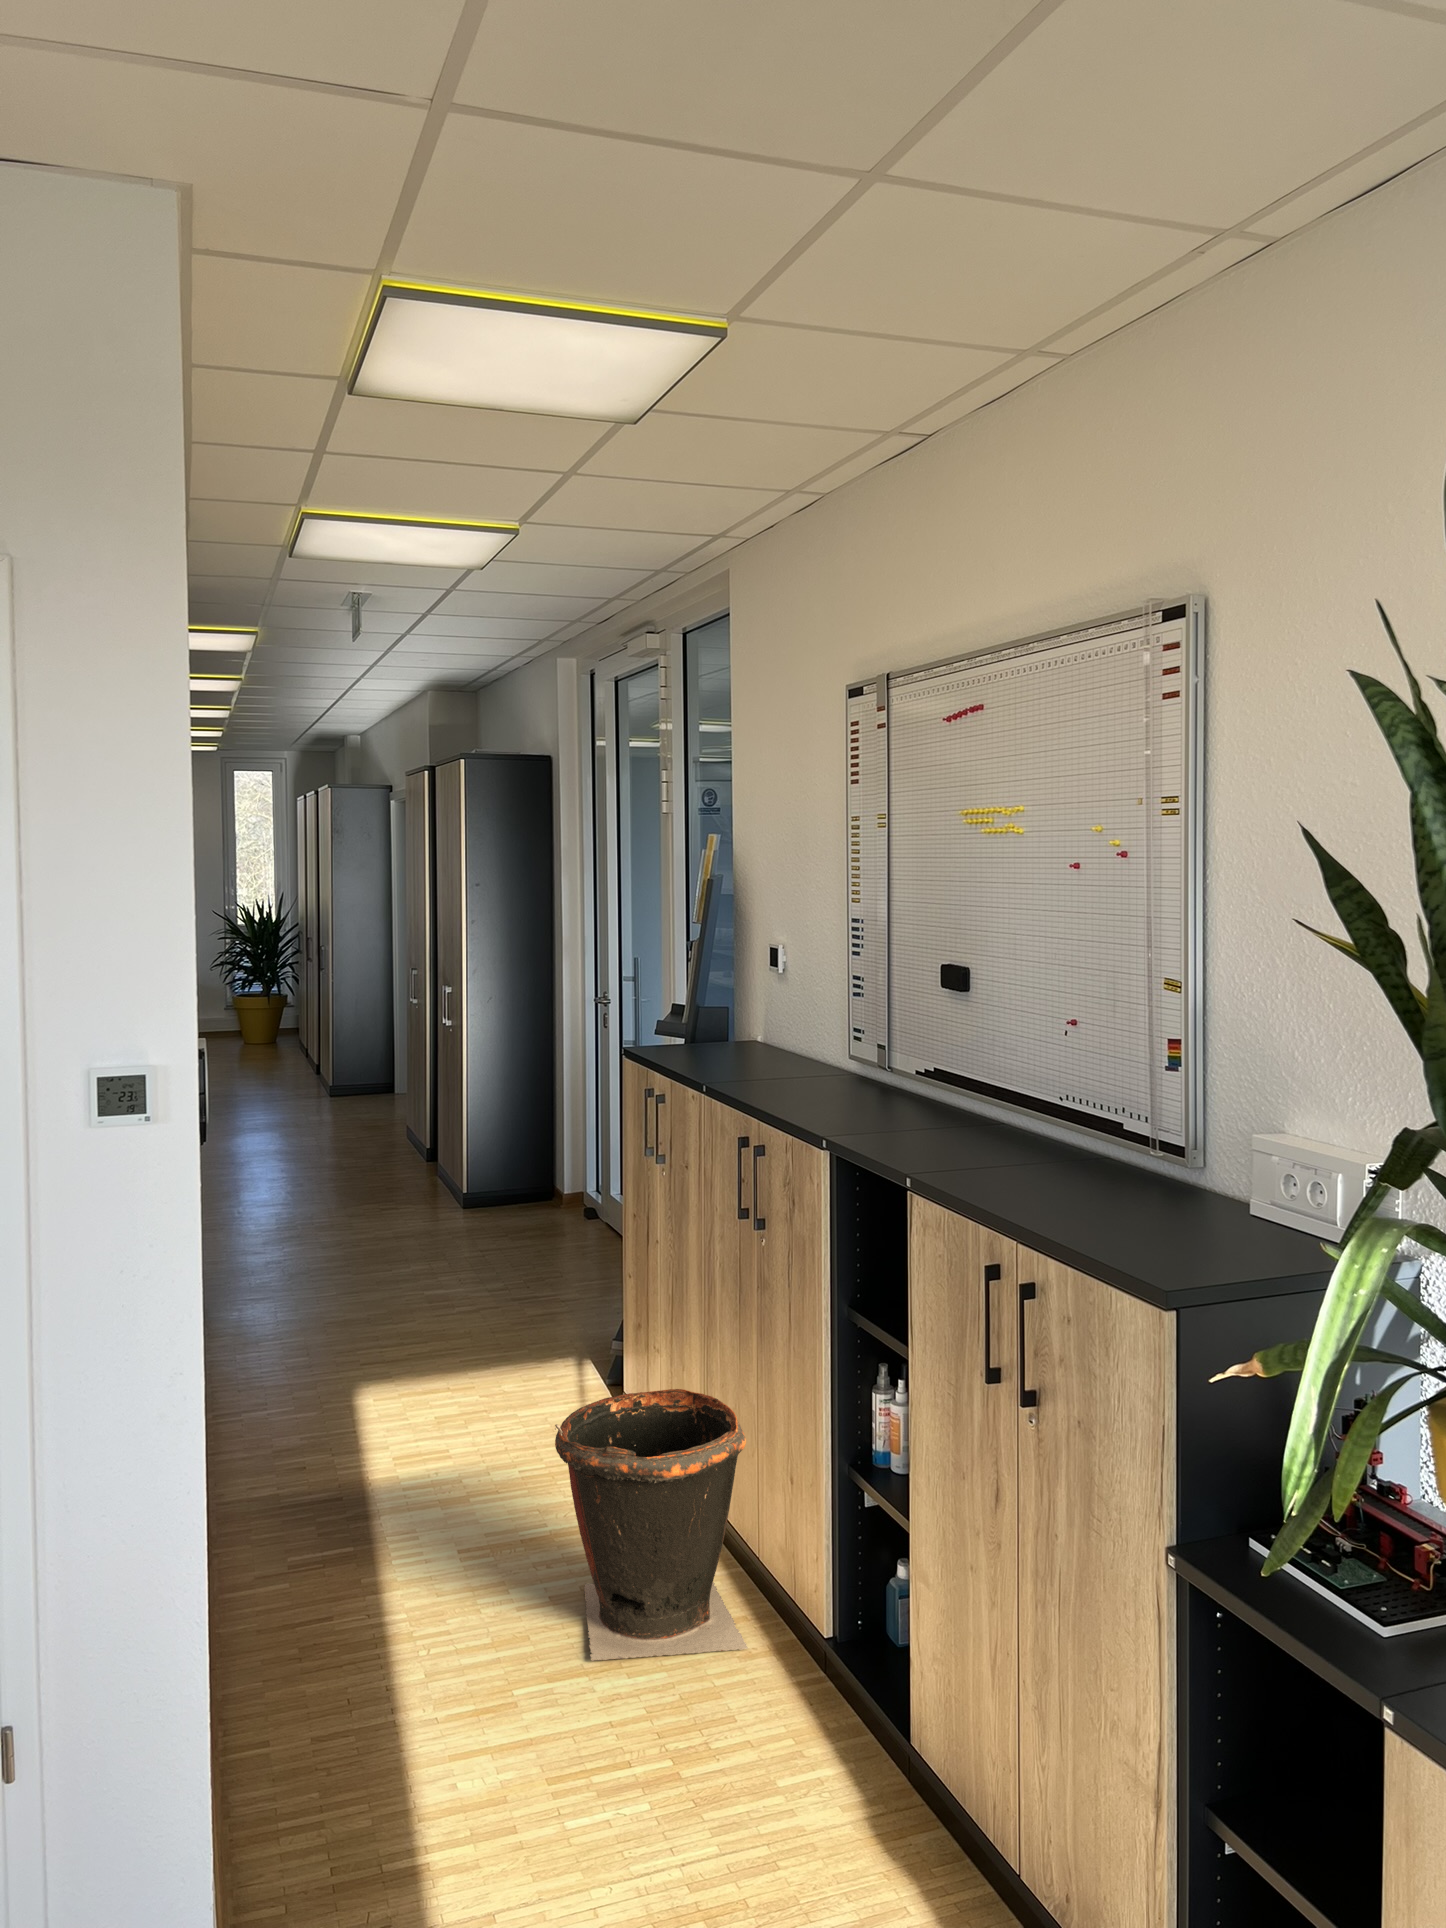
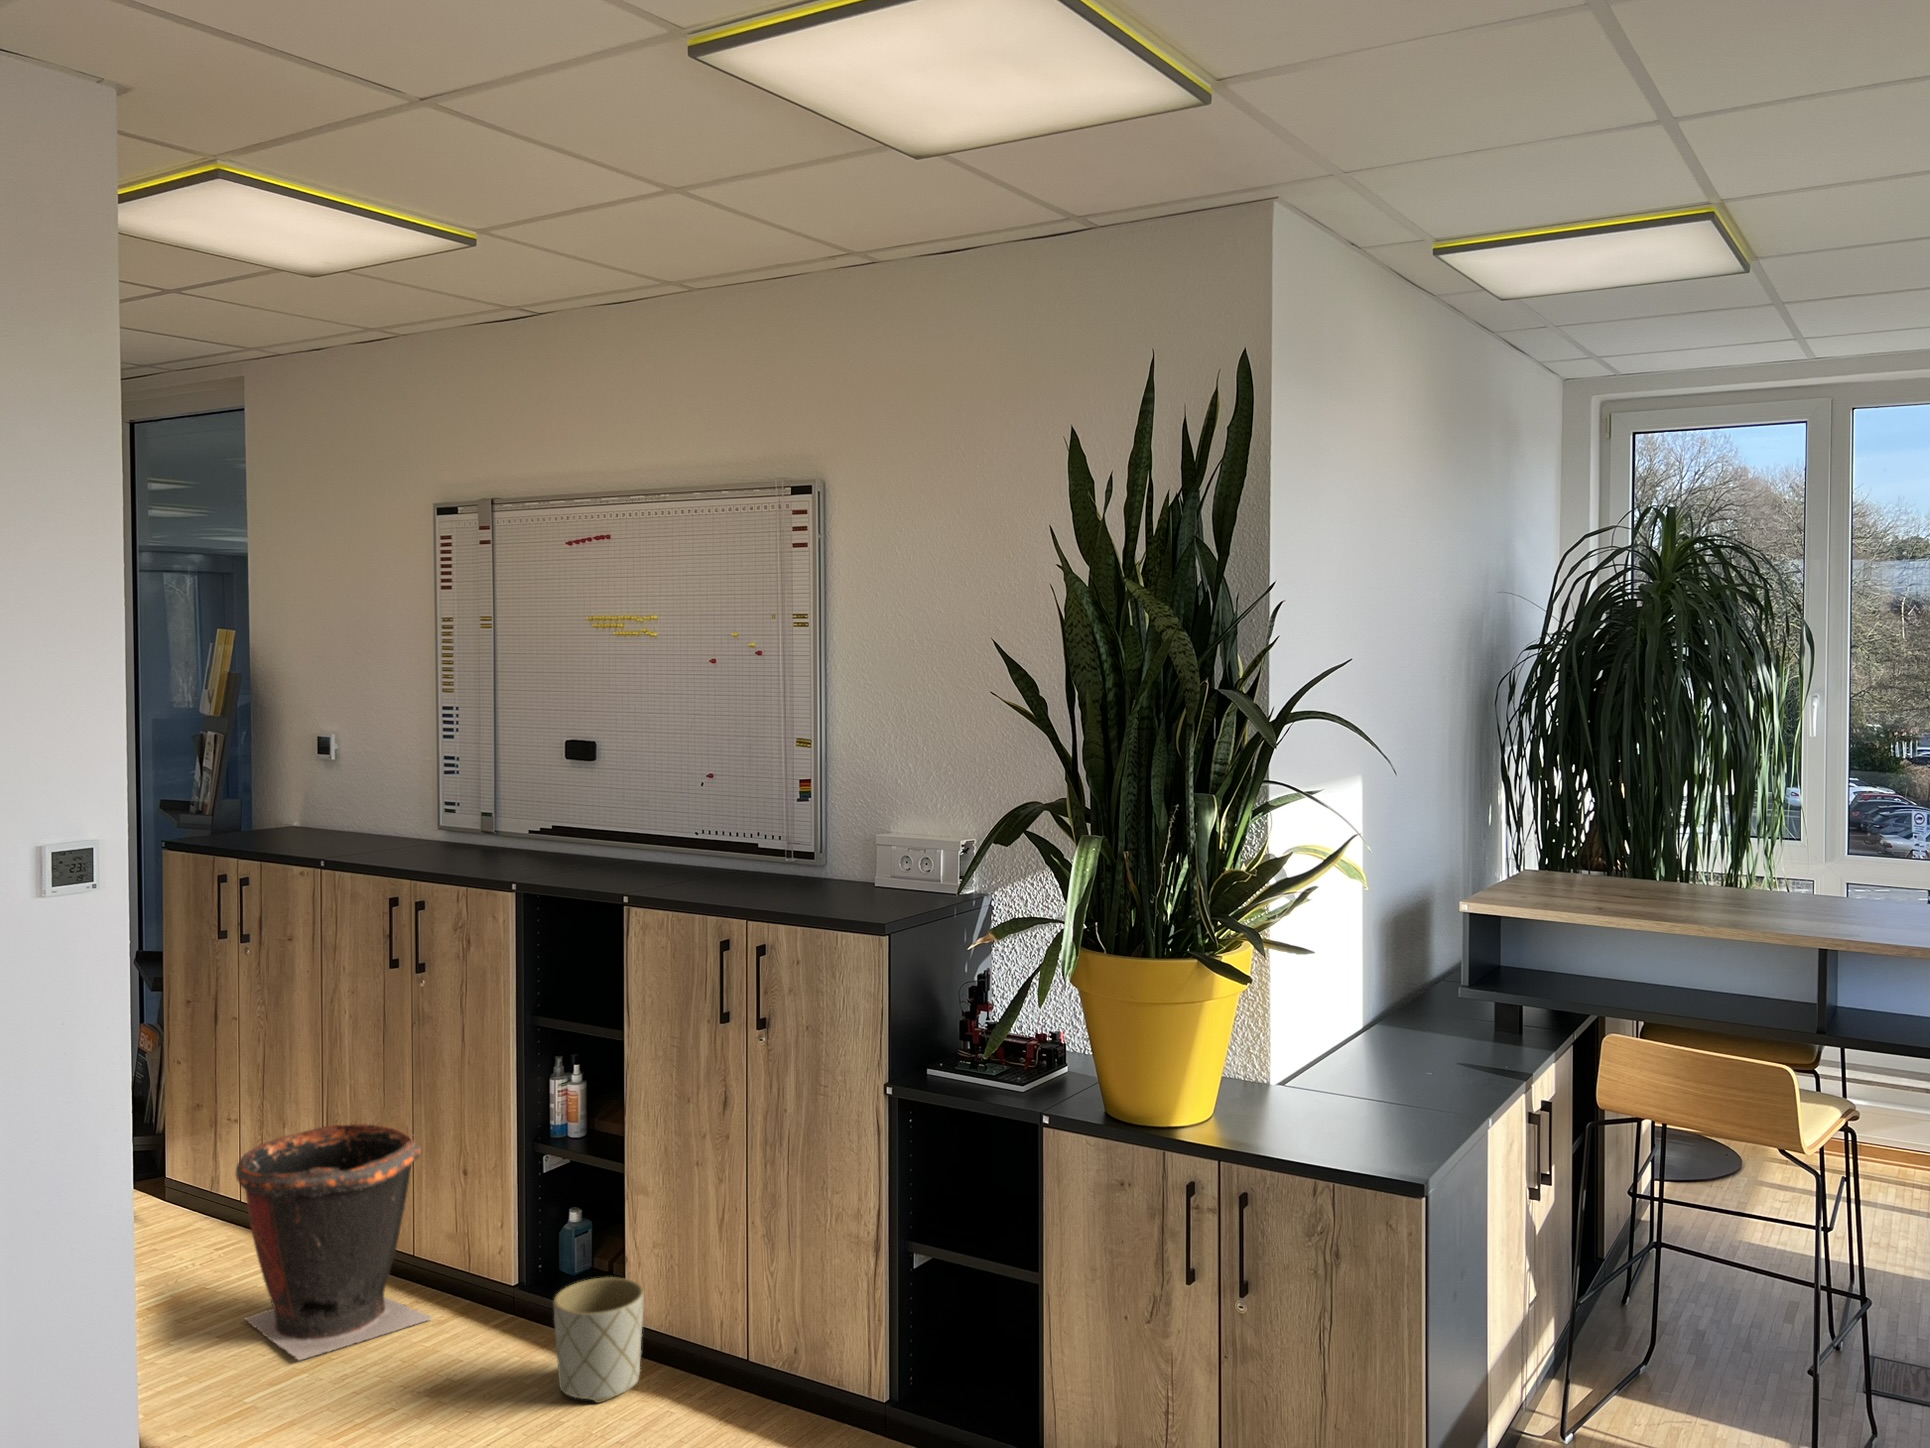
planter: none [796,1676,911,1853] -> present [554,1277,644,1403]

